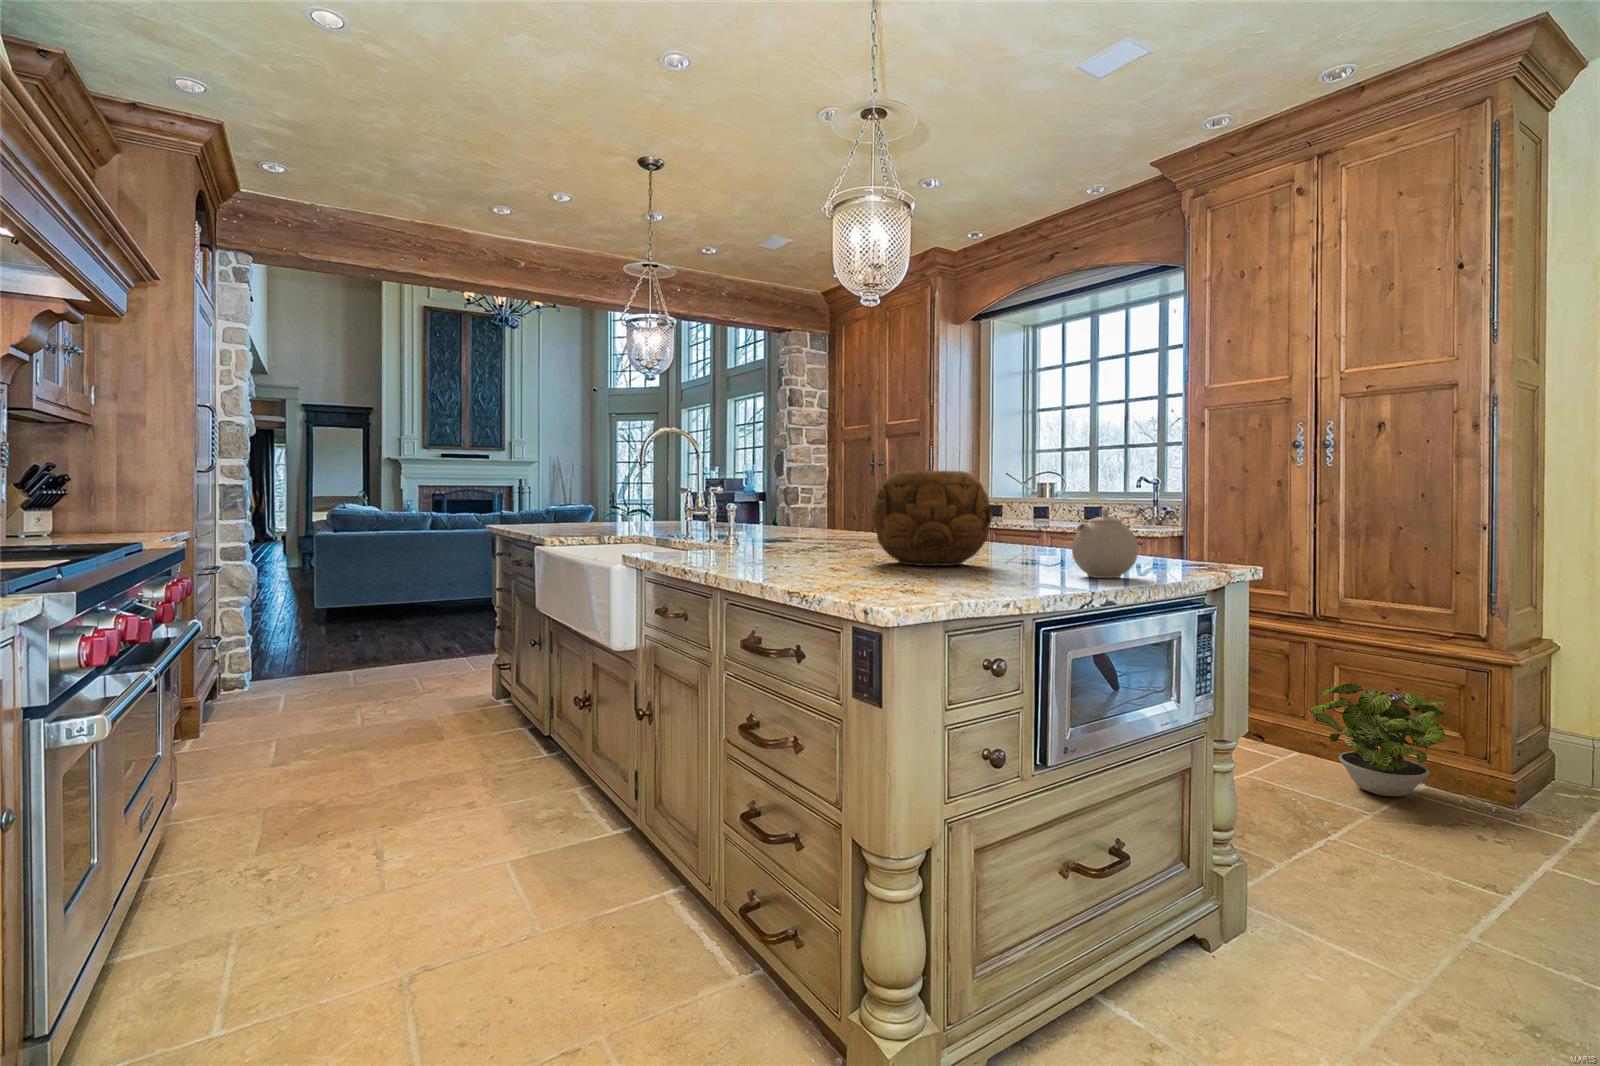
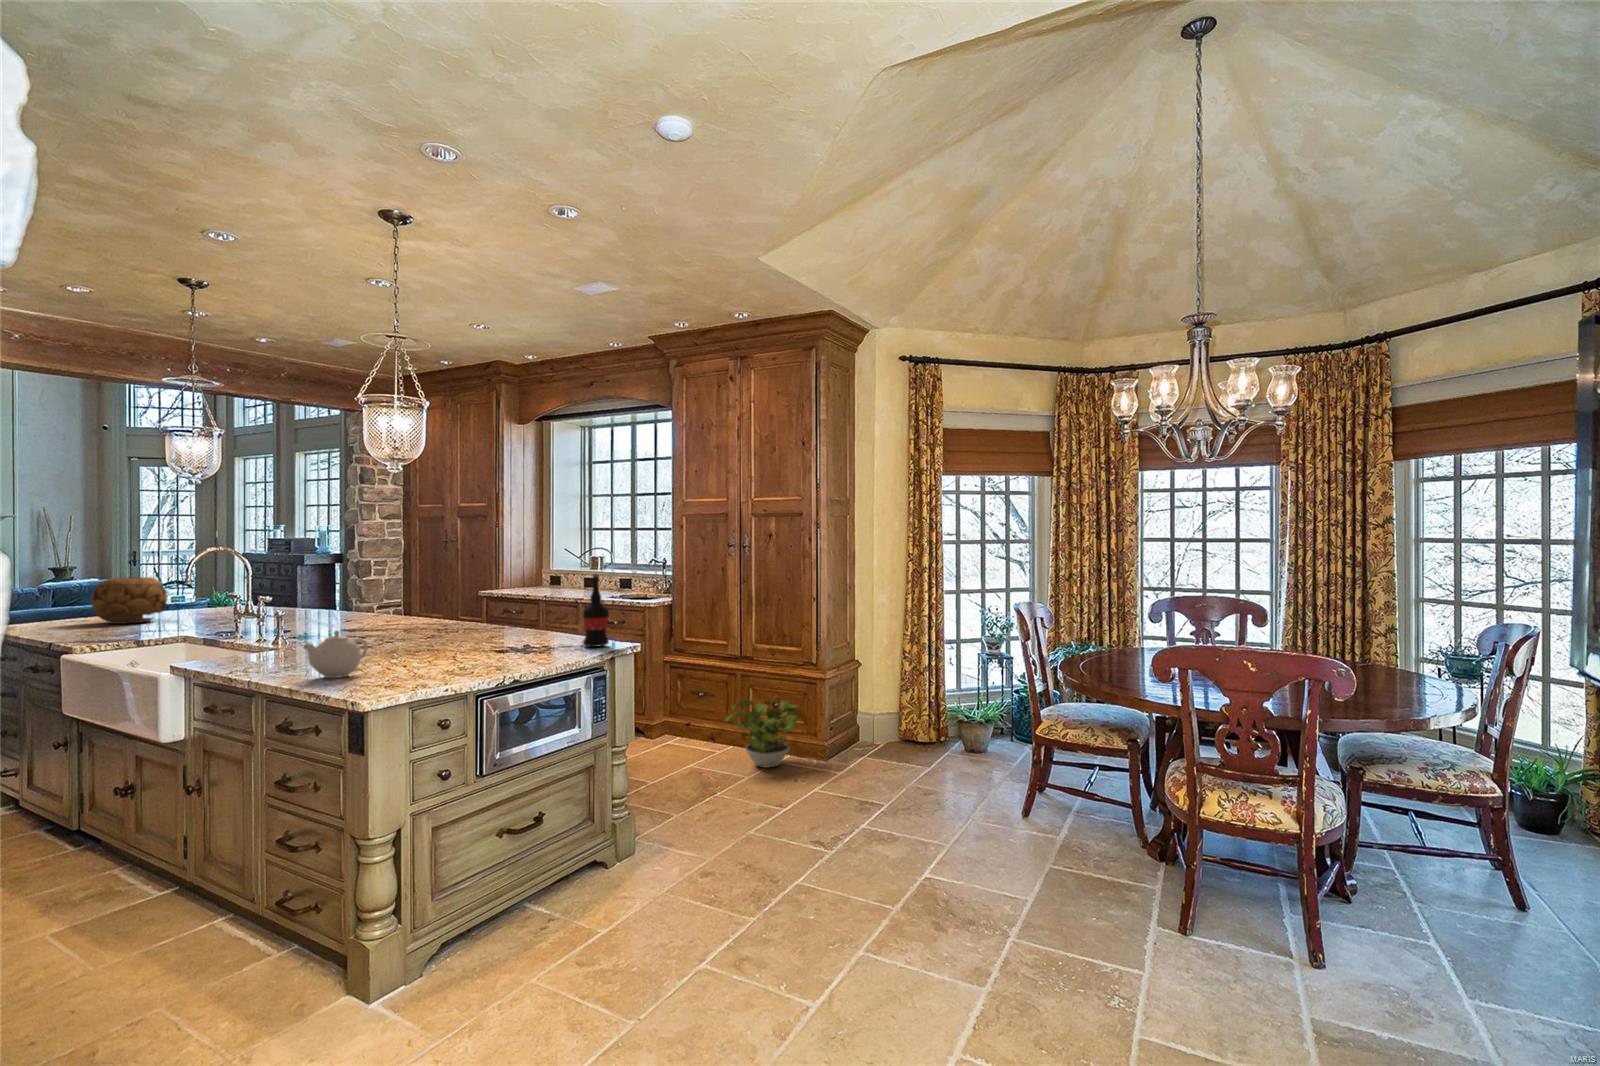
wine bottle: none [1154,448,1203,569] -> present [583,574,609,647]
decorative bowl: present [872,471,992,566] -> present [91,577,167,624]
teapot: present [1072,509,1138,578] -> present [304,630,367,678]

